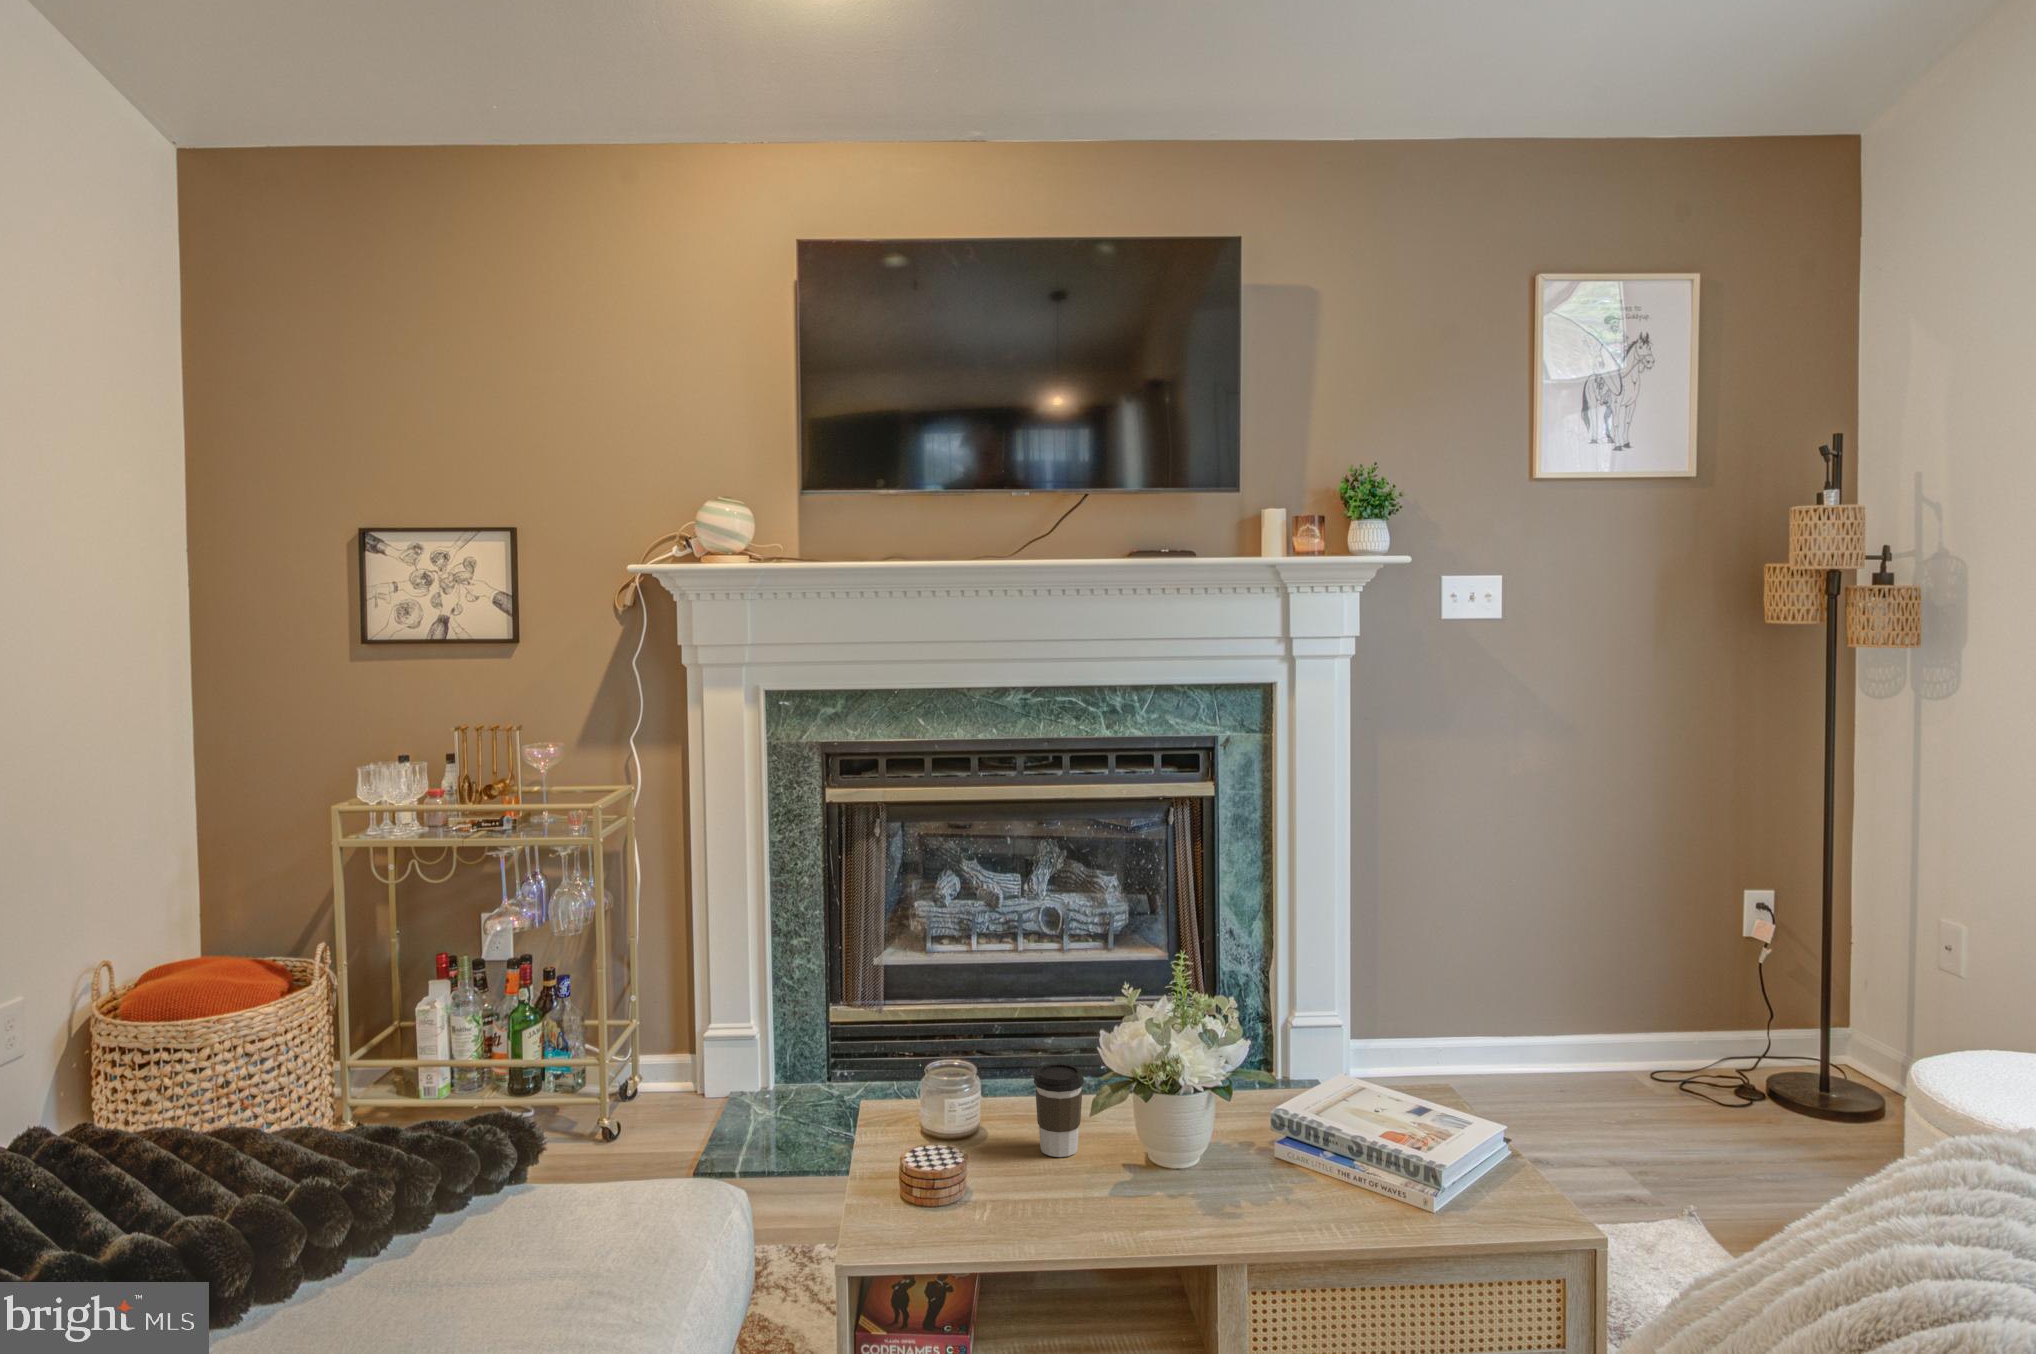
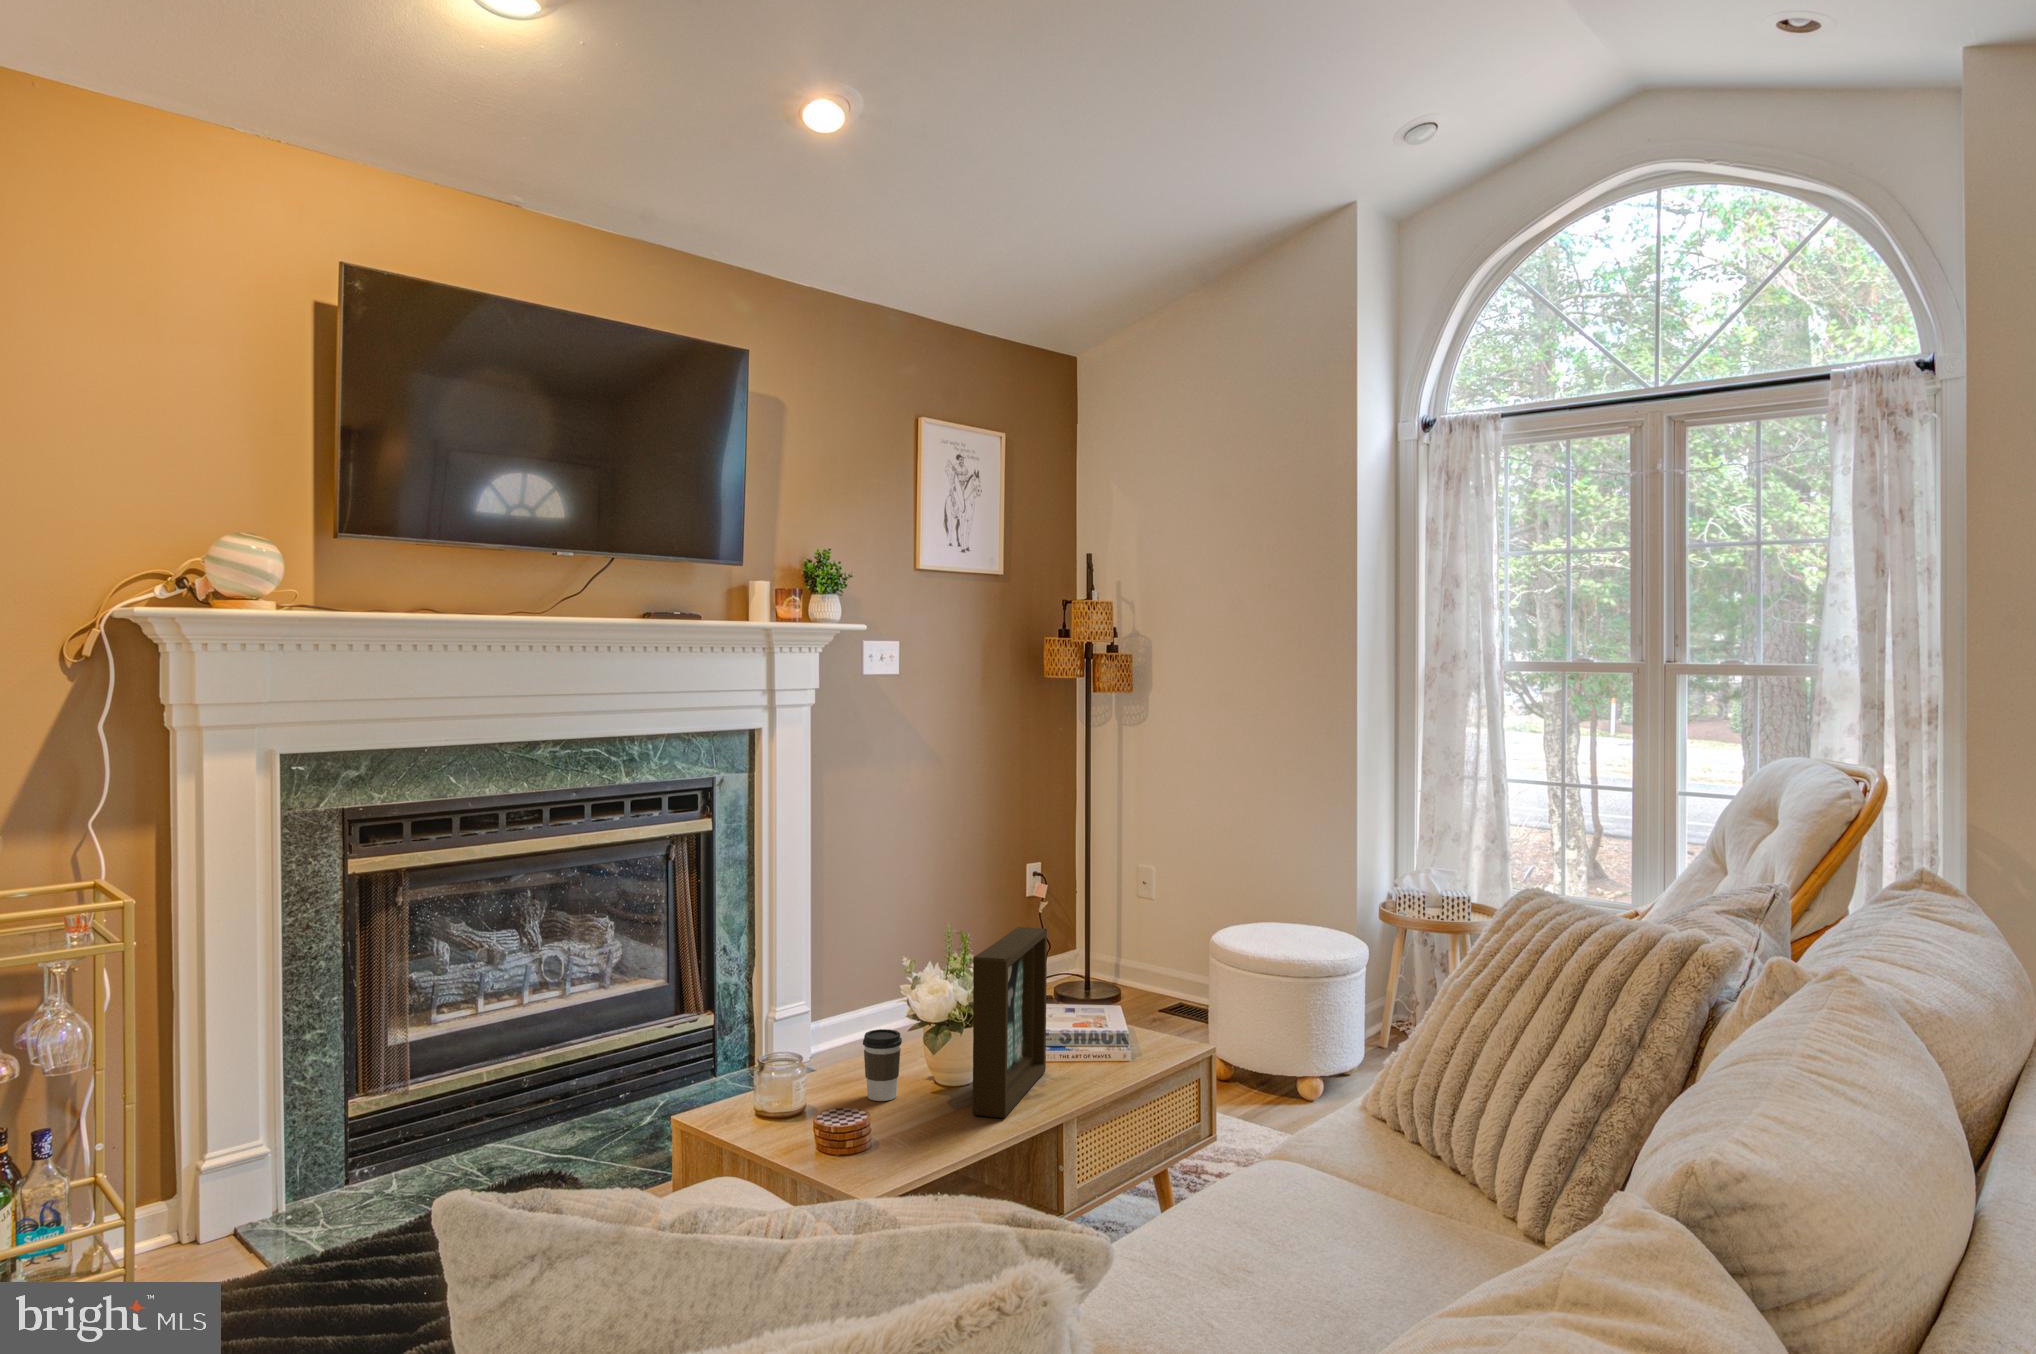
picture frame: none [1098,970,1296,1230] -> present [972,927,1047,1118]

